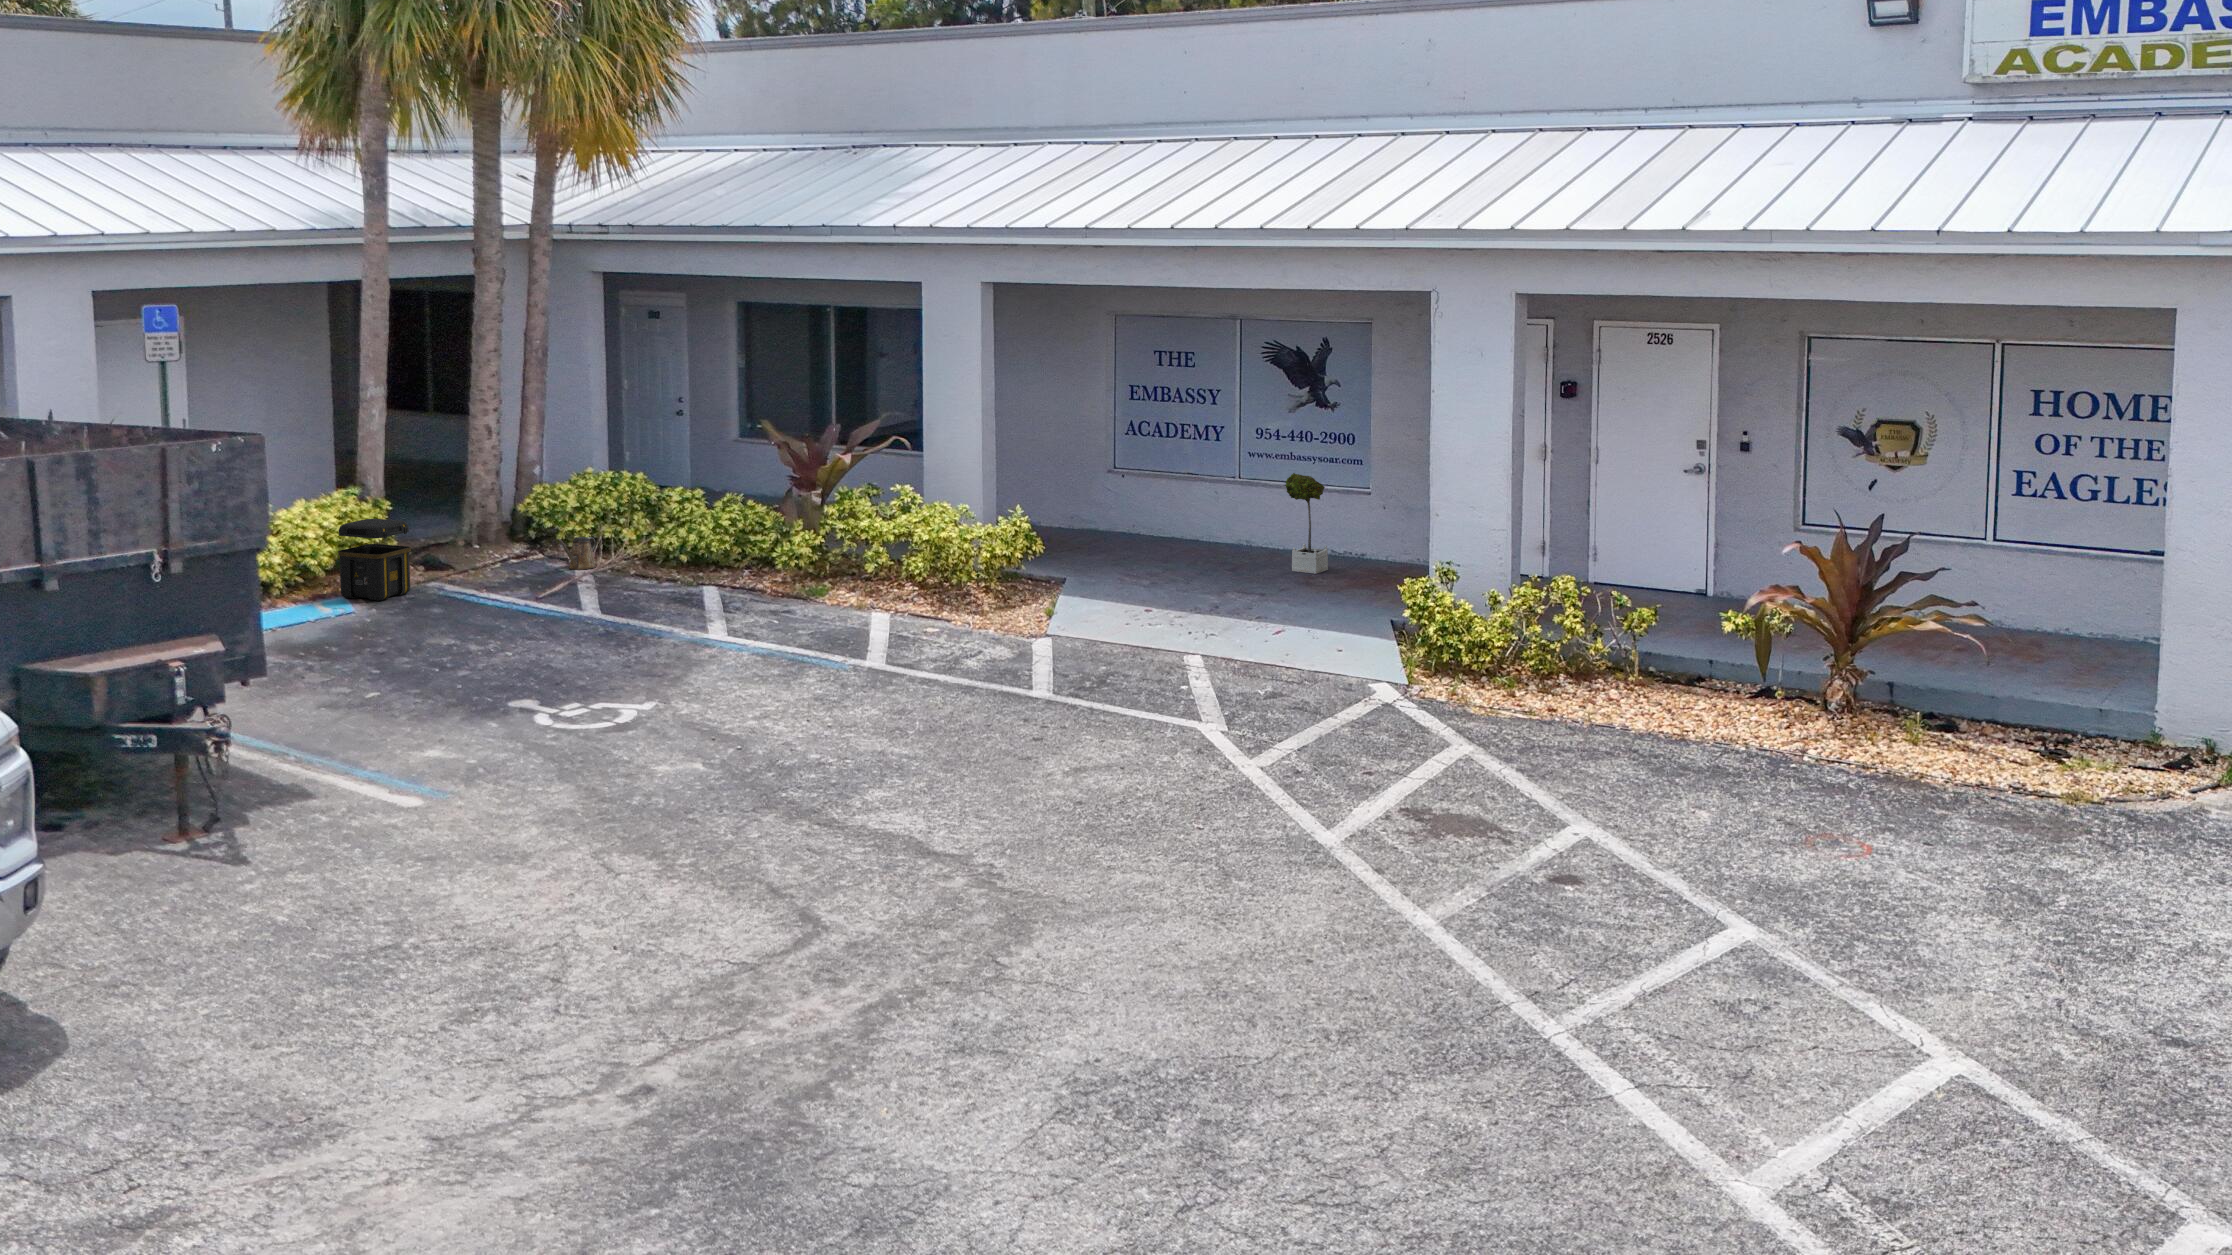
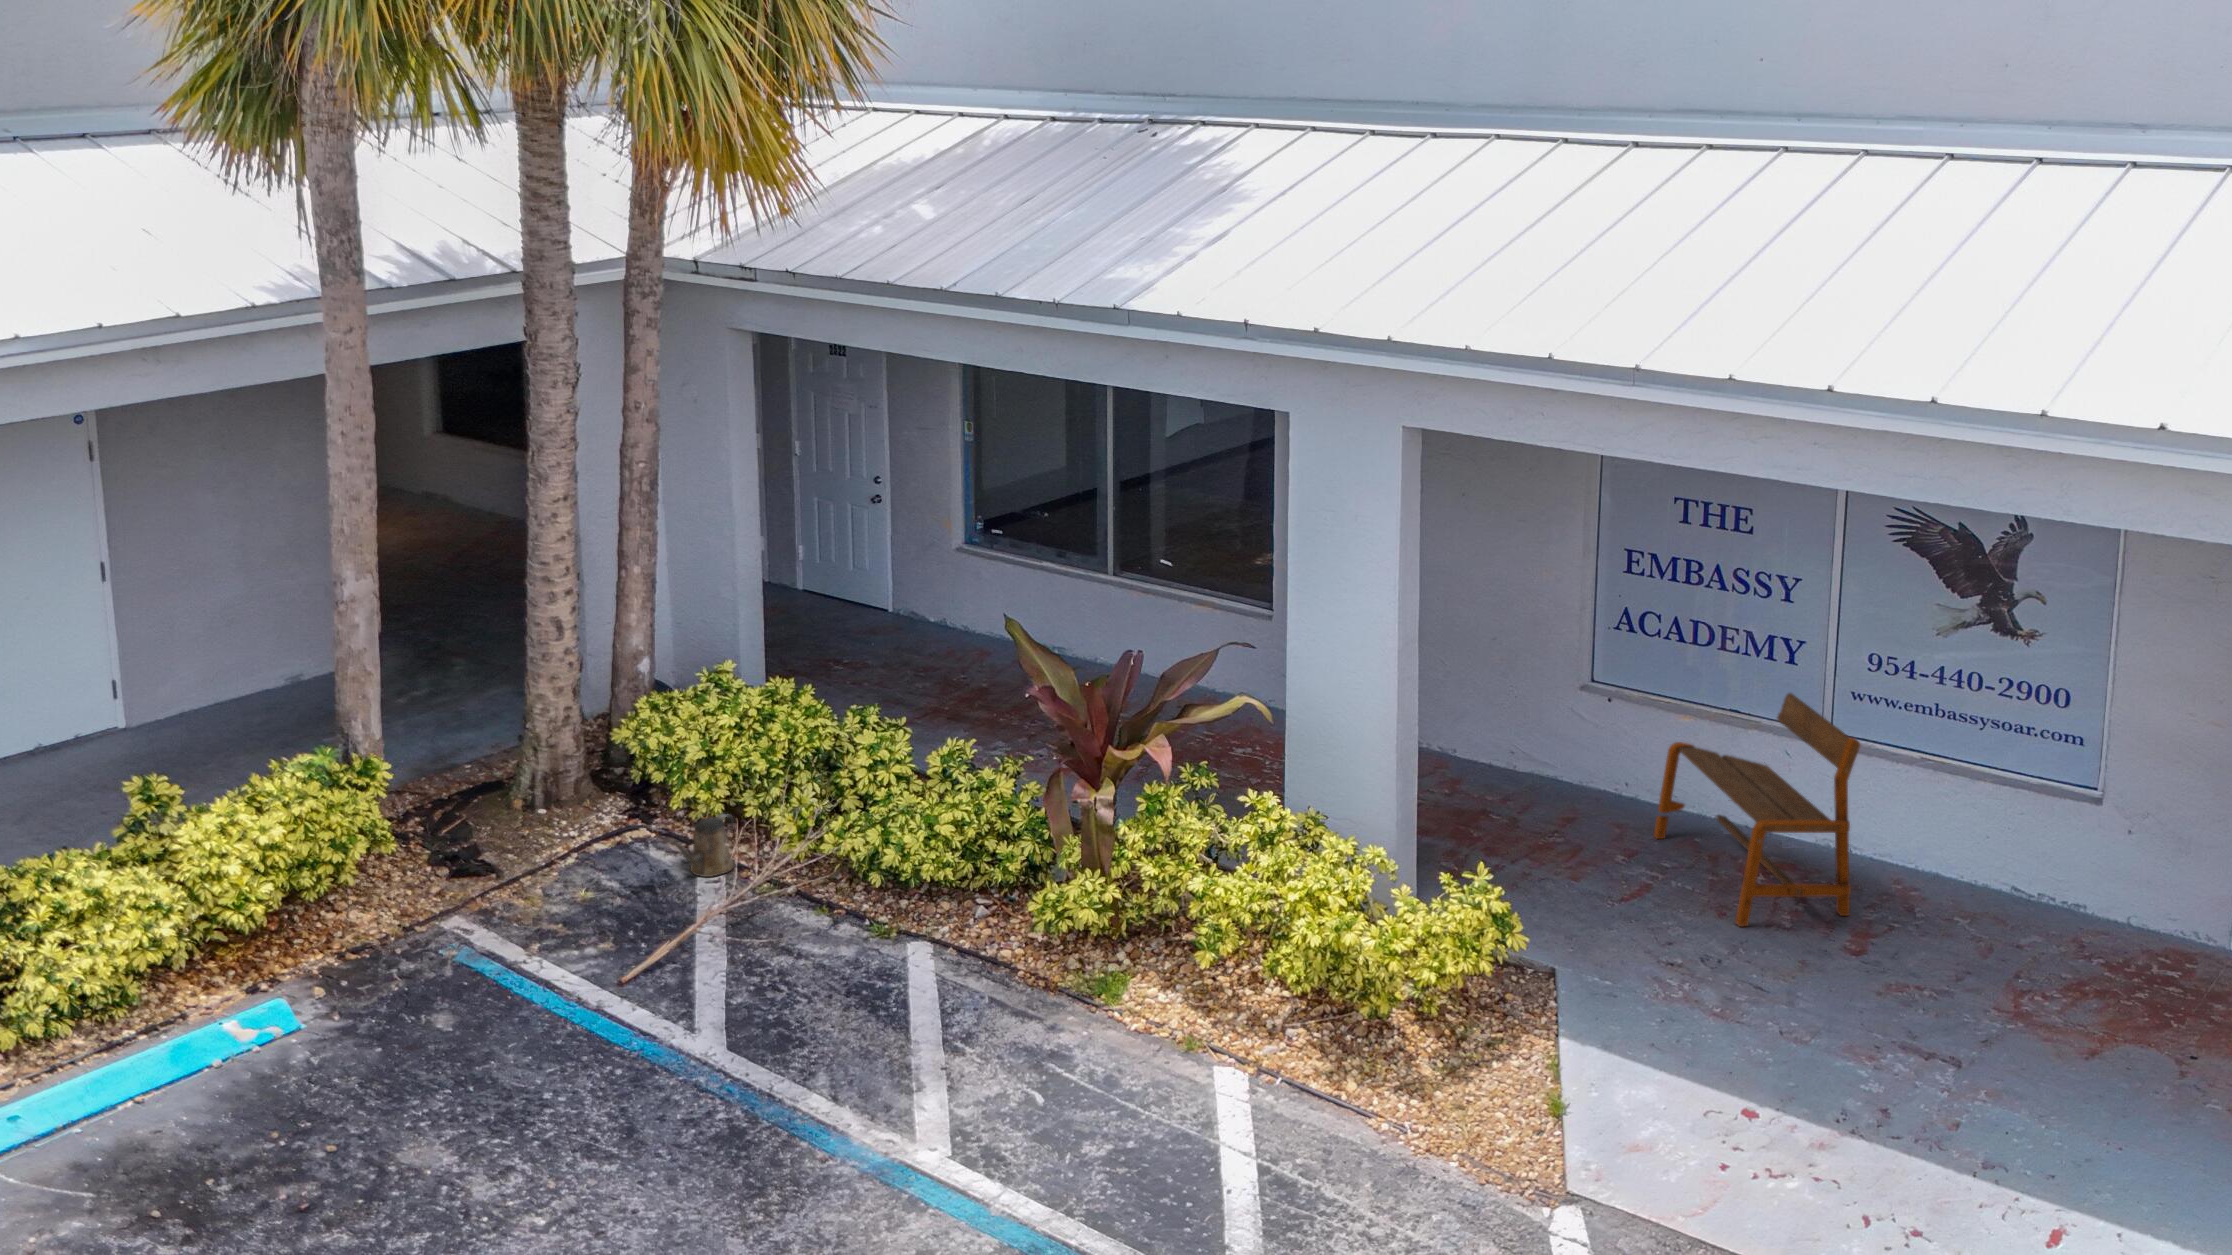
bench: none [1150,450,1245,572] -> present [1654,693,1860,926]
potted tree: present [1285,473,1328,574] -> none [1933,759,2016,941]
toolbox: present [338,519,411,601] -> none [272,843,406,1008]

